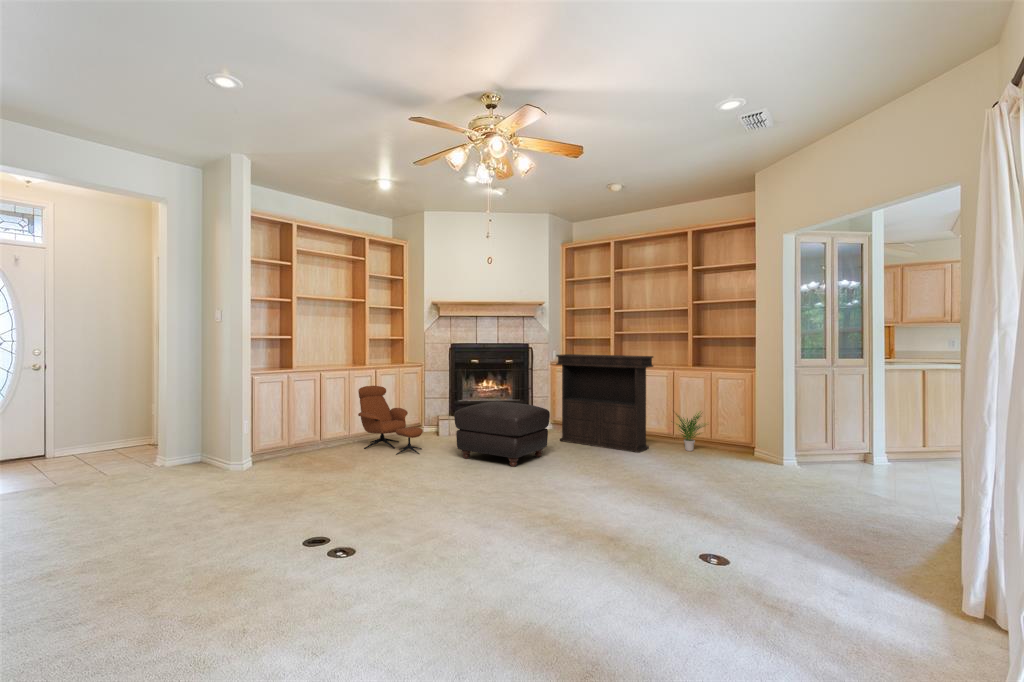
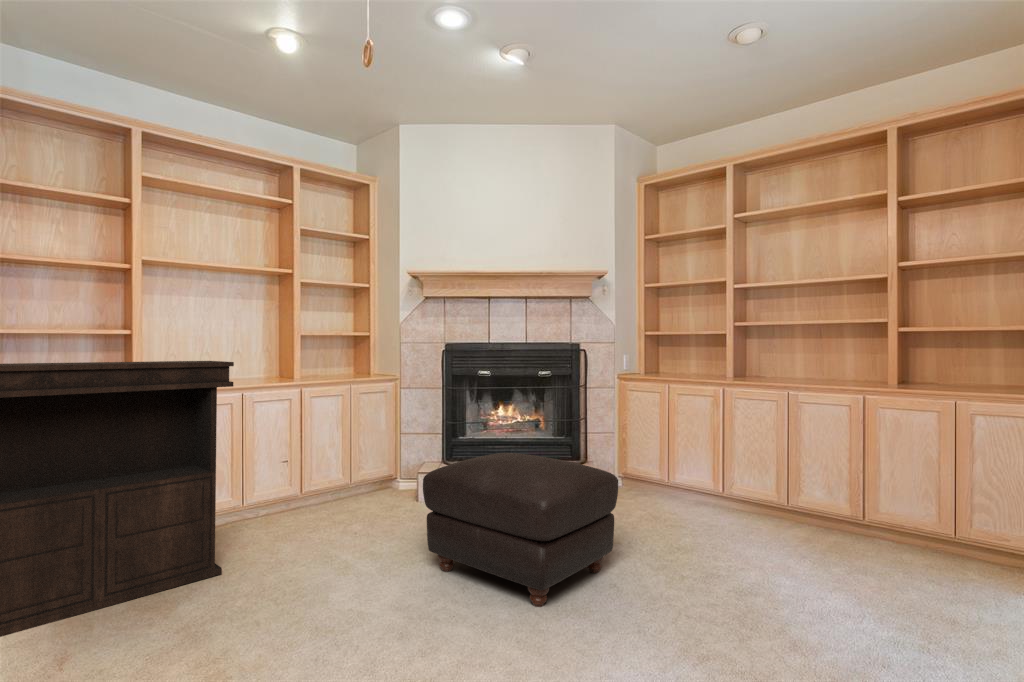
console table: present [556,354,653,453] -> present [0,361,234,637]
lounge chair: present [358,386,423,455] -> none [261,415,374,554]
potted plant: present [676,413,705,451] -> none [866,477,963,565]

